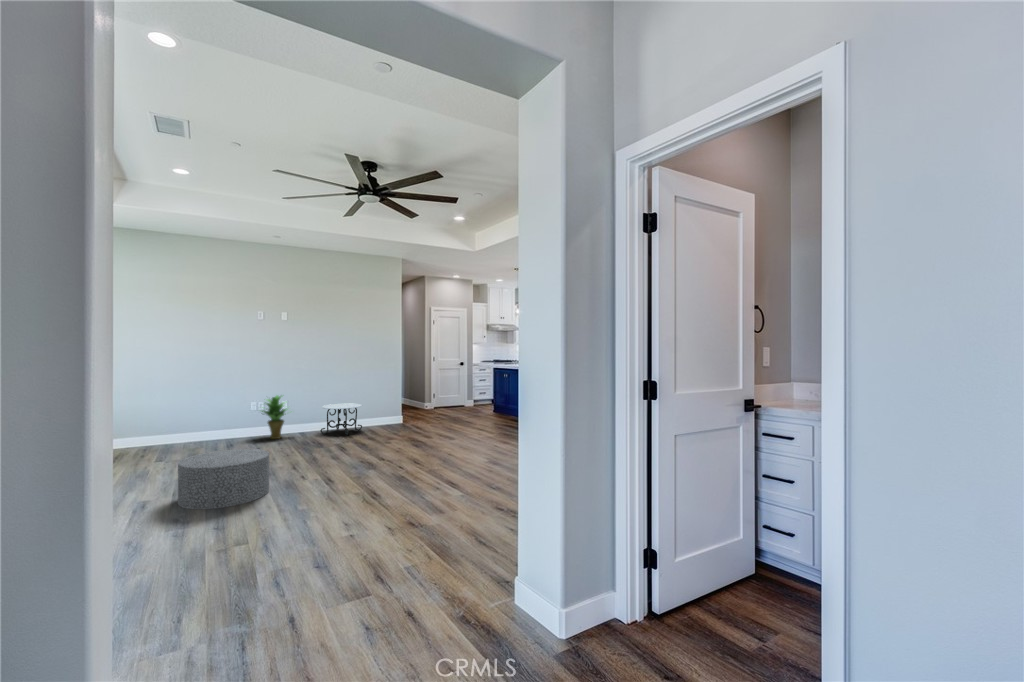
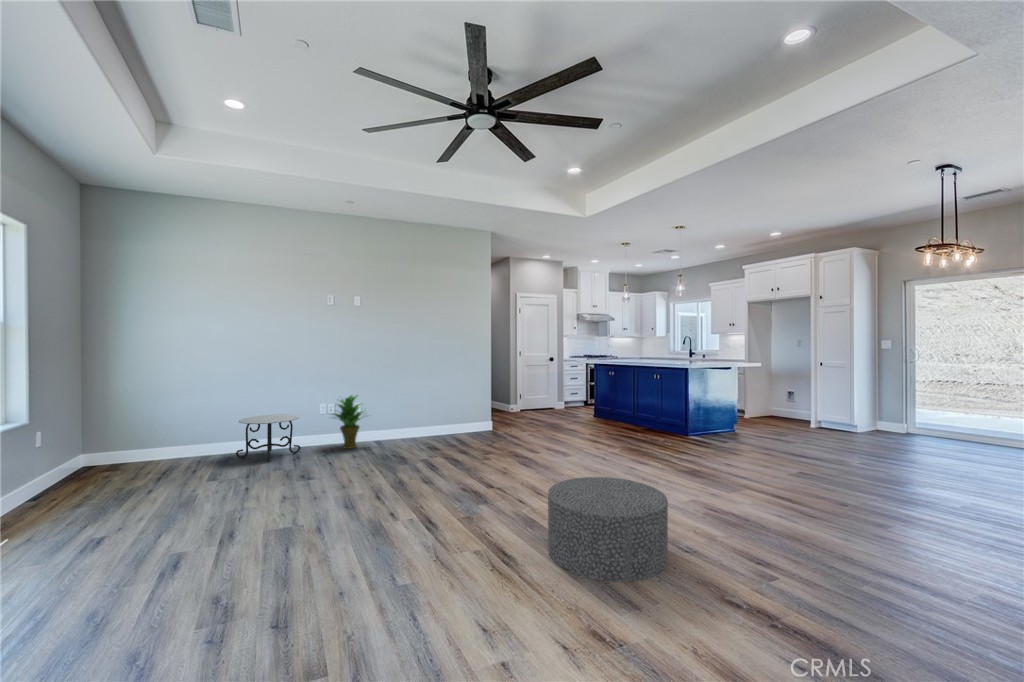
side table: present [320,404,362,435] -> present [236,414,300,461]
ottoman: present [178,449,269,509] -> present [548,477,668,582]

